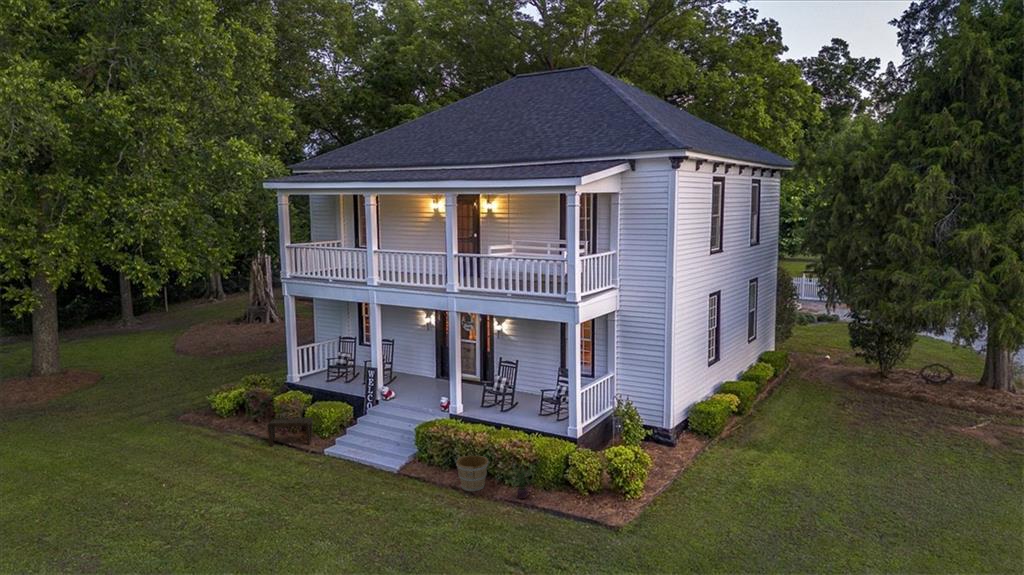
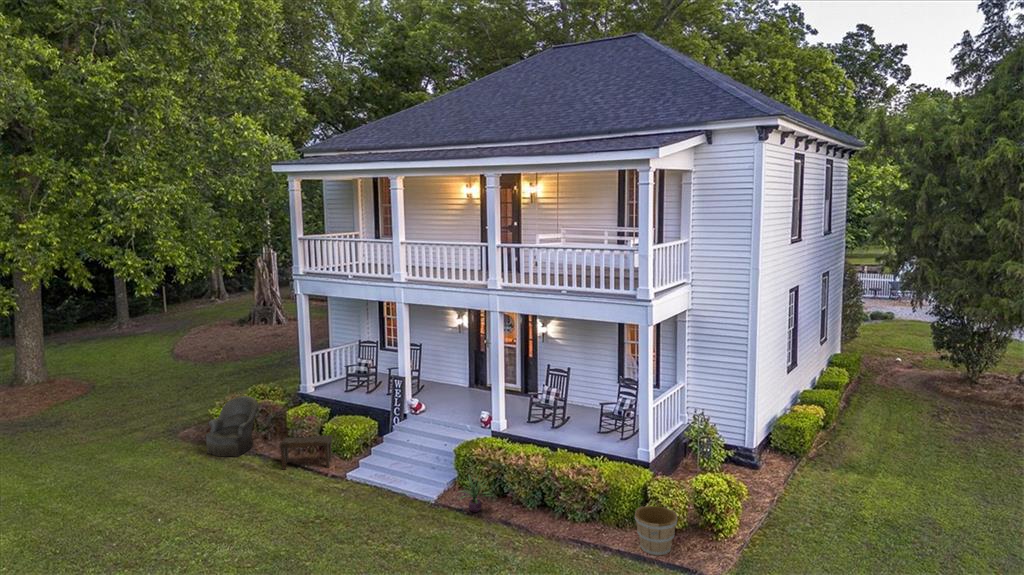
armchair: none [204,384,250,436] -> present [206,396,258,457]
wooden bucket: present [456,456,489,492] -> present [635,506,677,556]
decorative plant: present [513,470,529,499] -> present [461,475,486,512]

